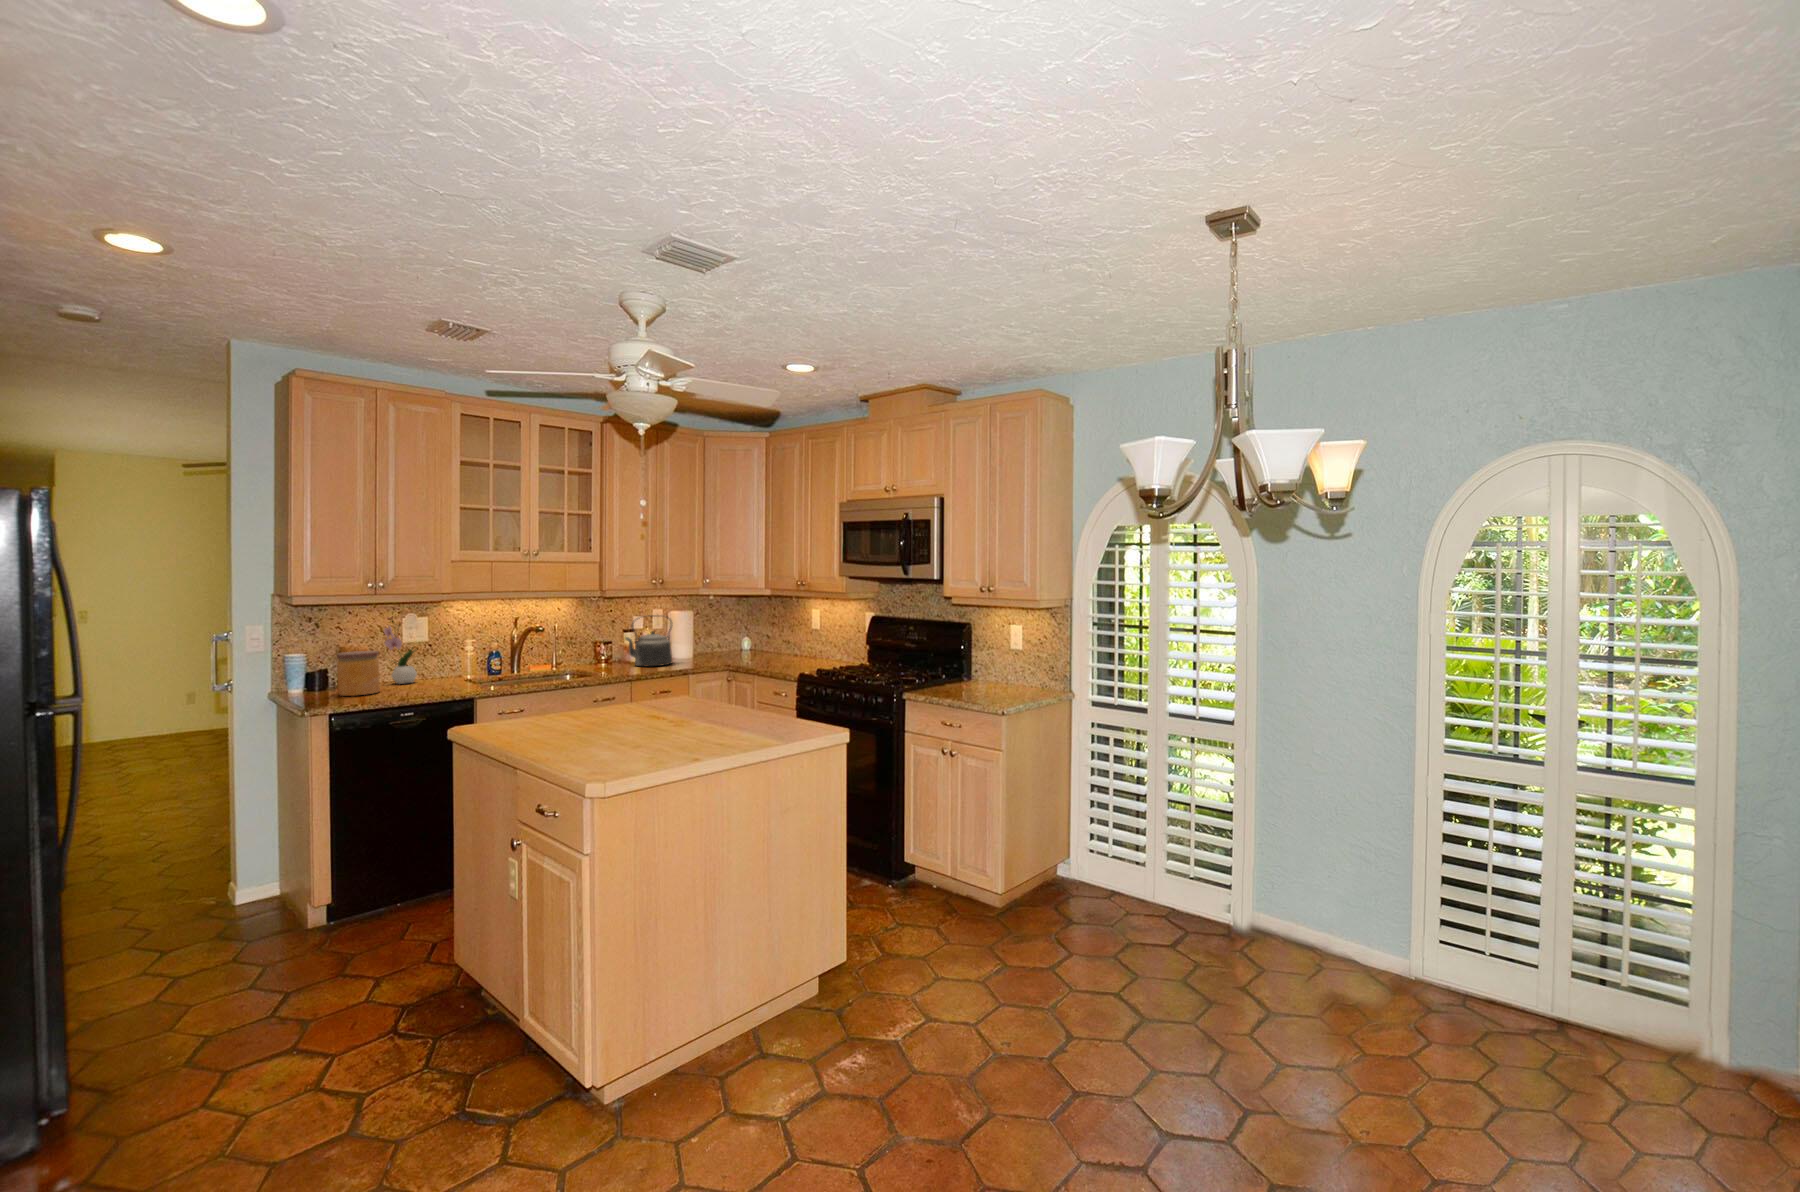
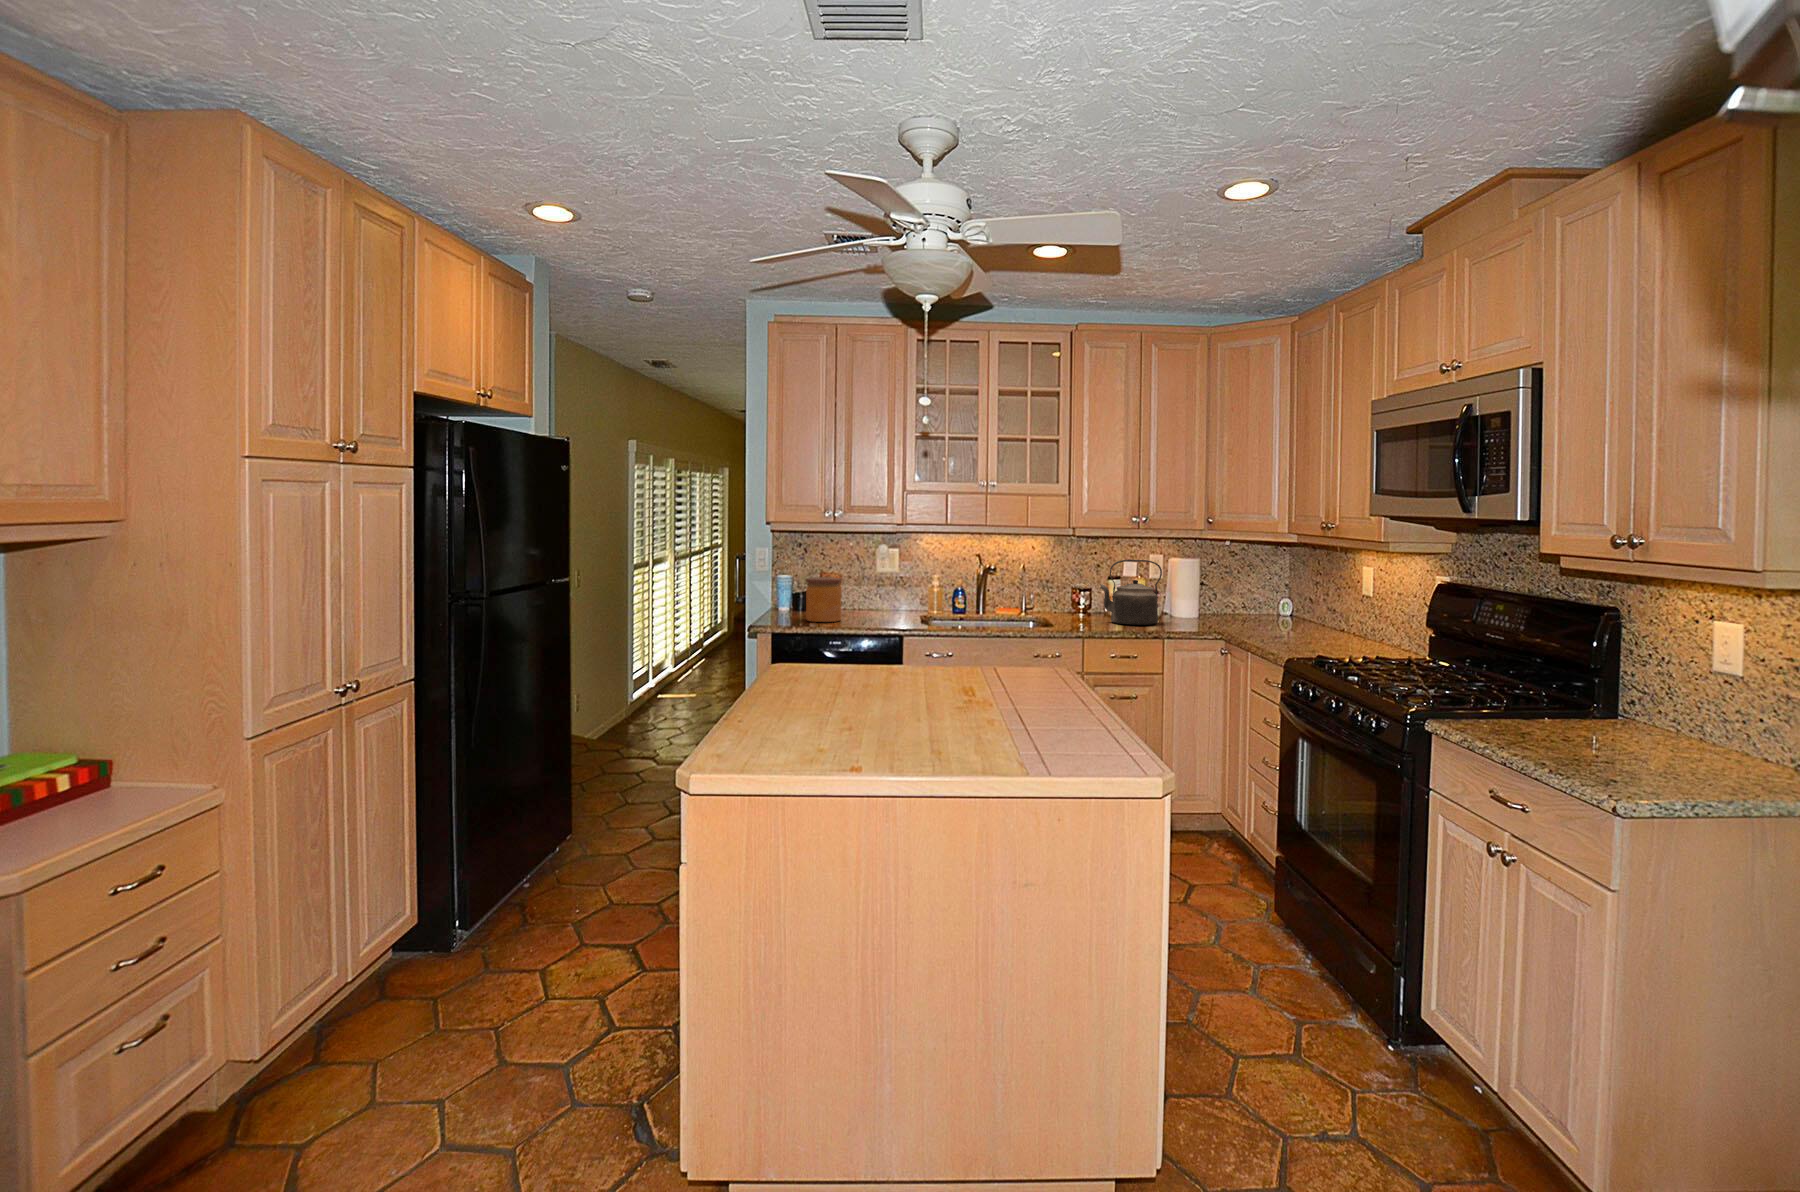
flower arrangement: present [384,621,418,684] -> none [854,544,883,615]

